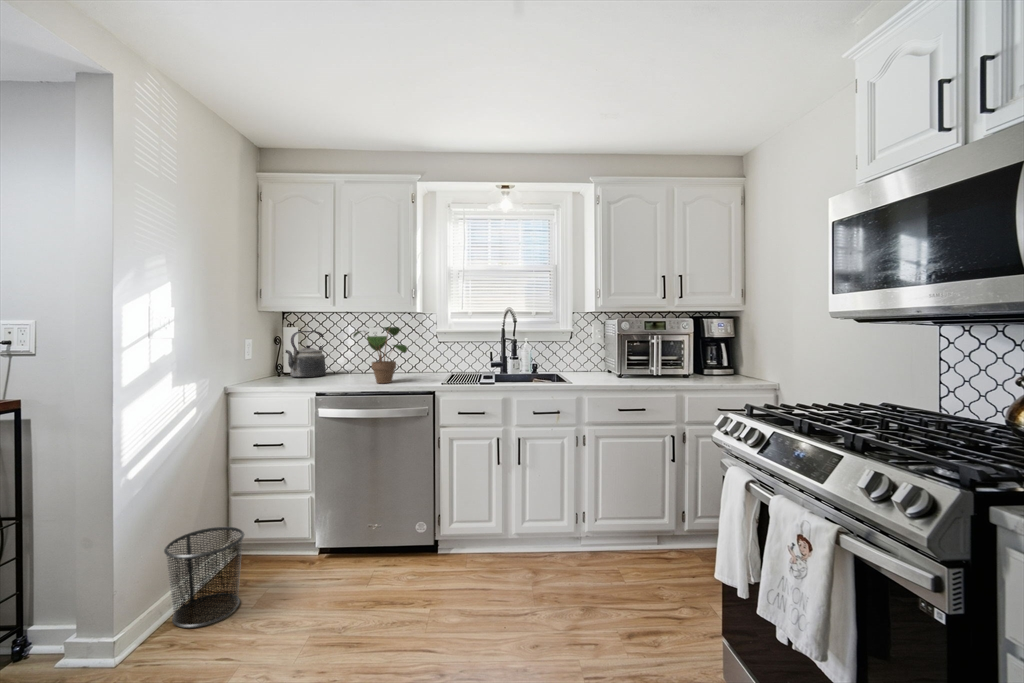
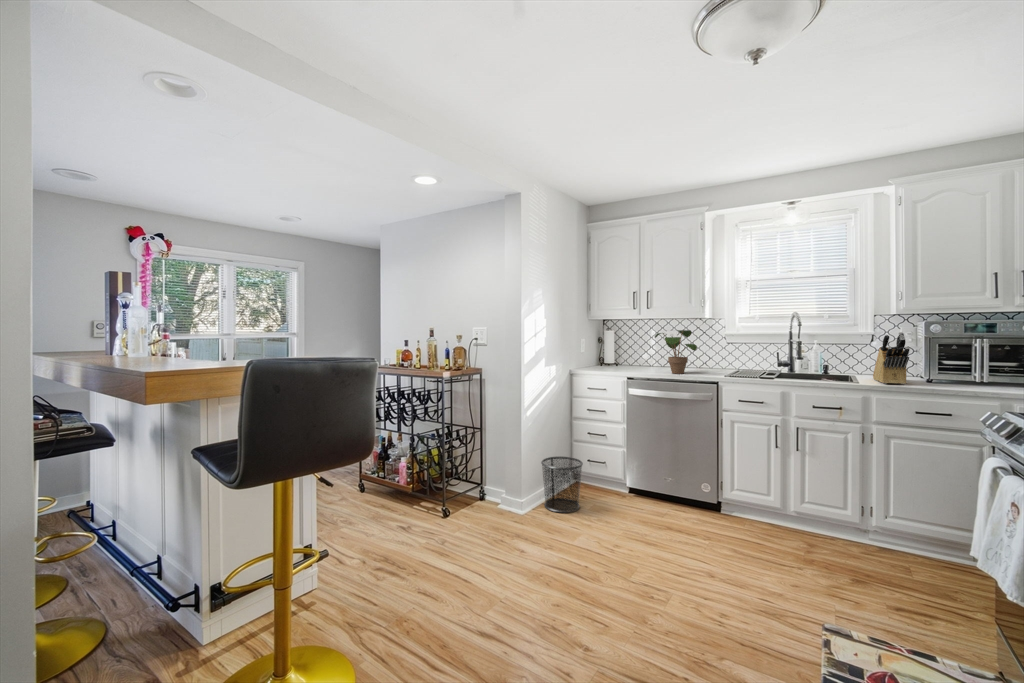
knife block: none [578,329,612,382] -> present [873,332,910,384]
kettle: present [285,331,326,377] -> none [606,333,634,367]

